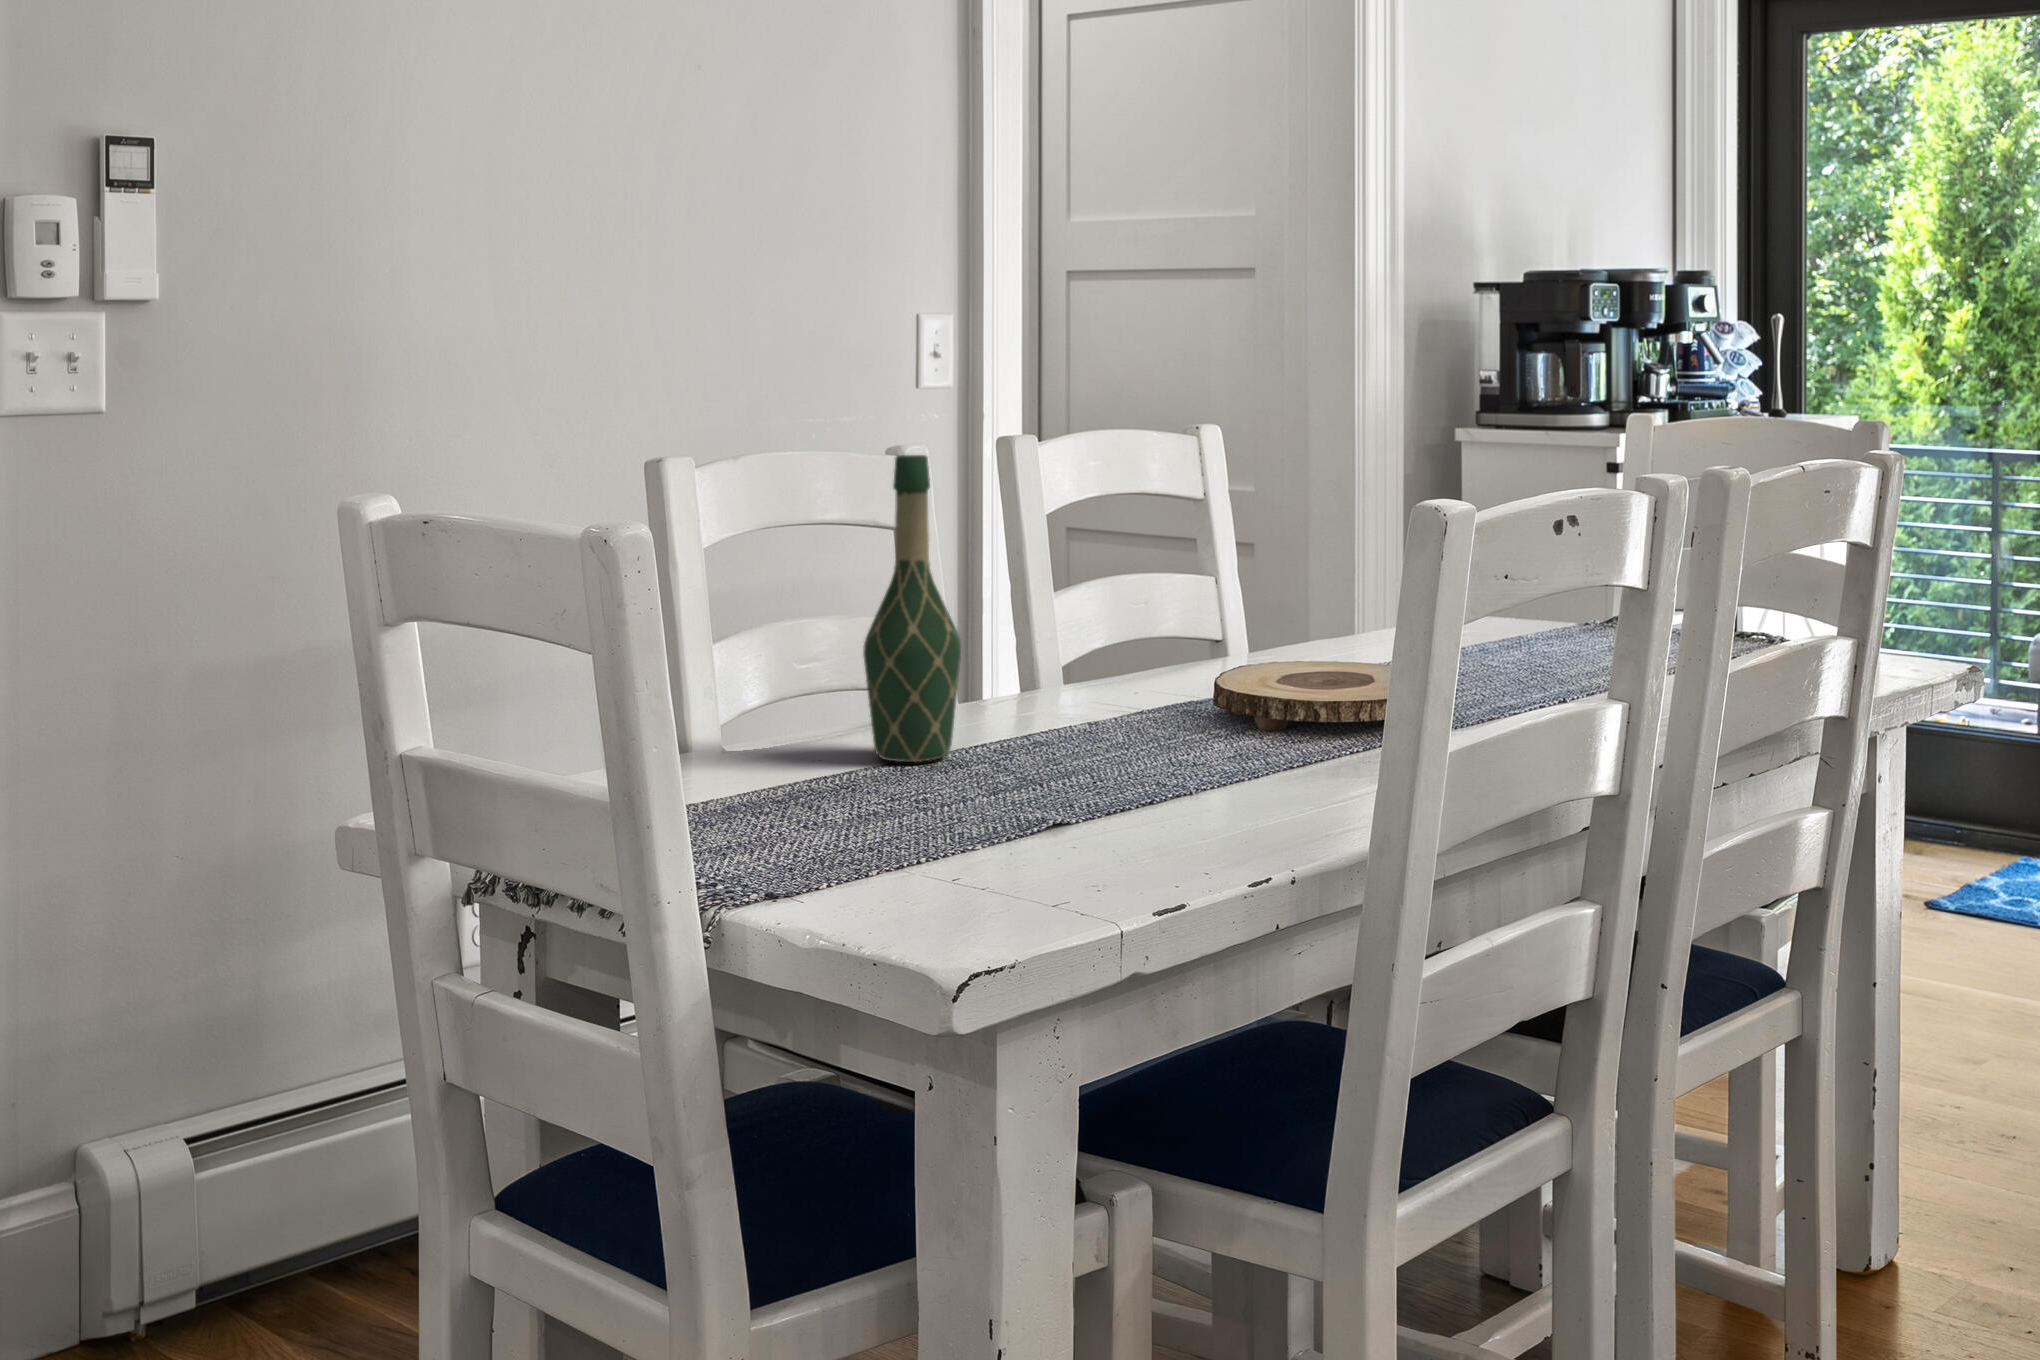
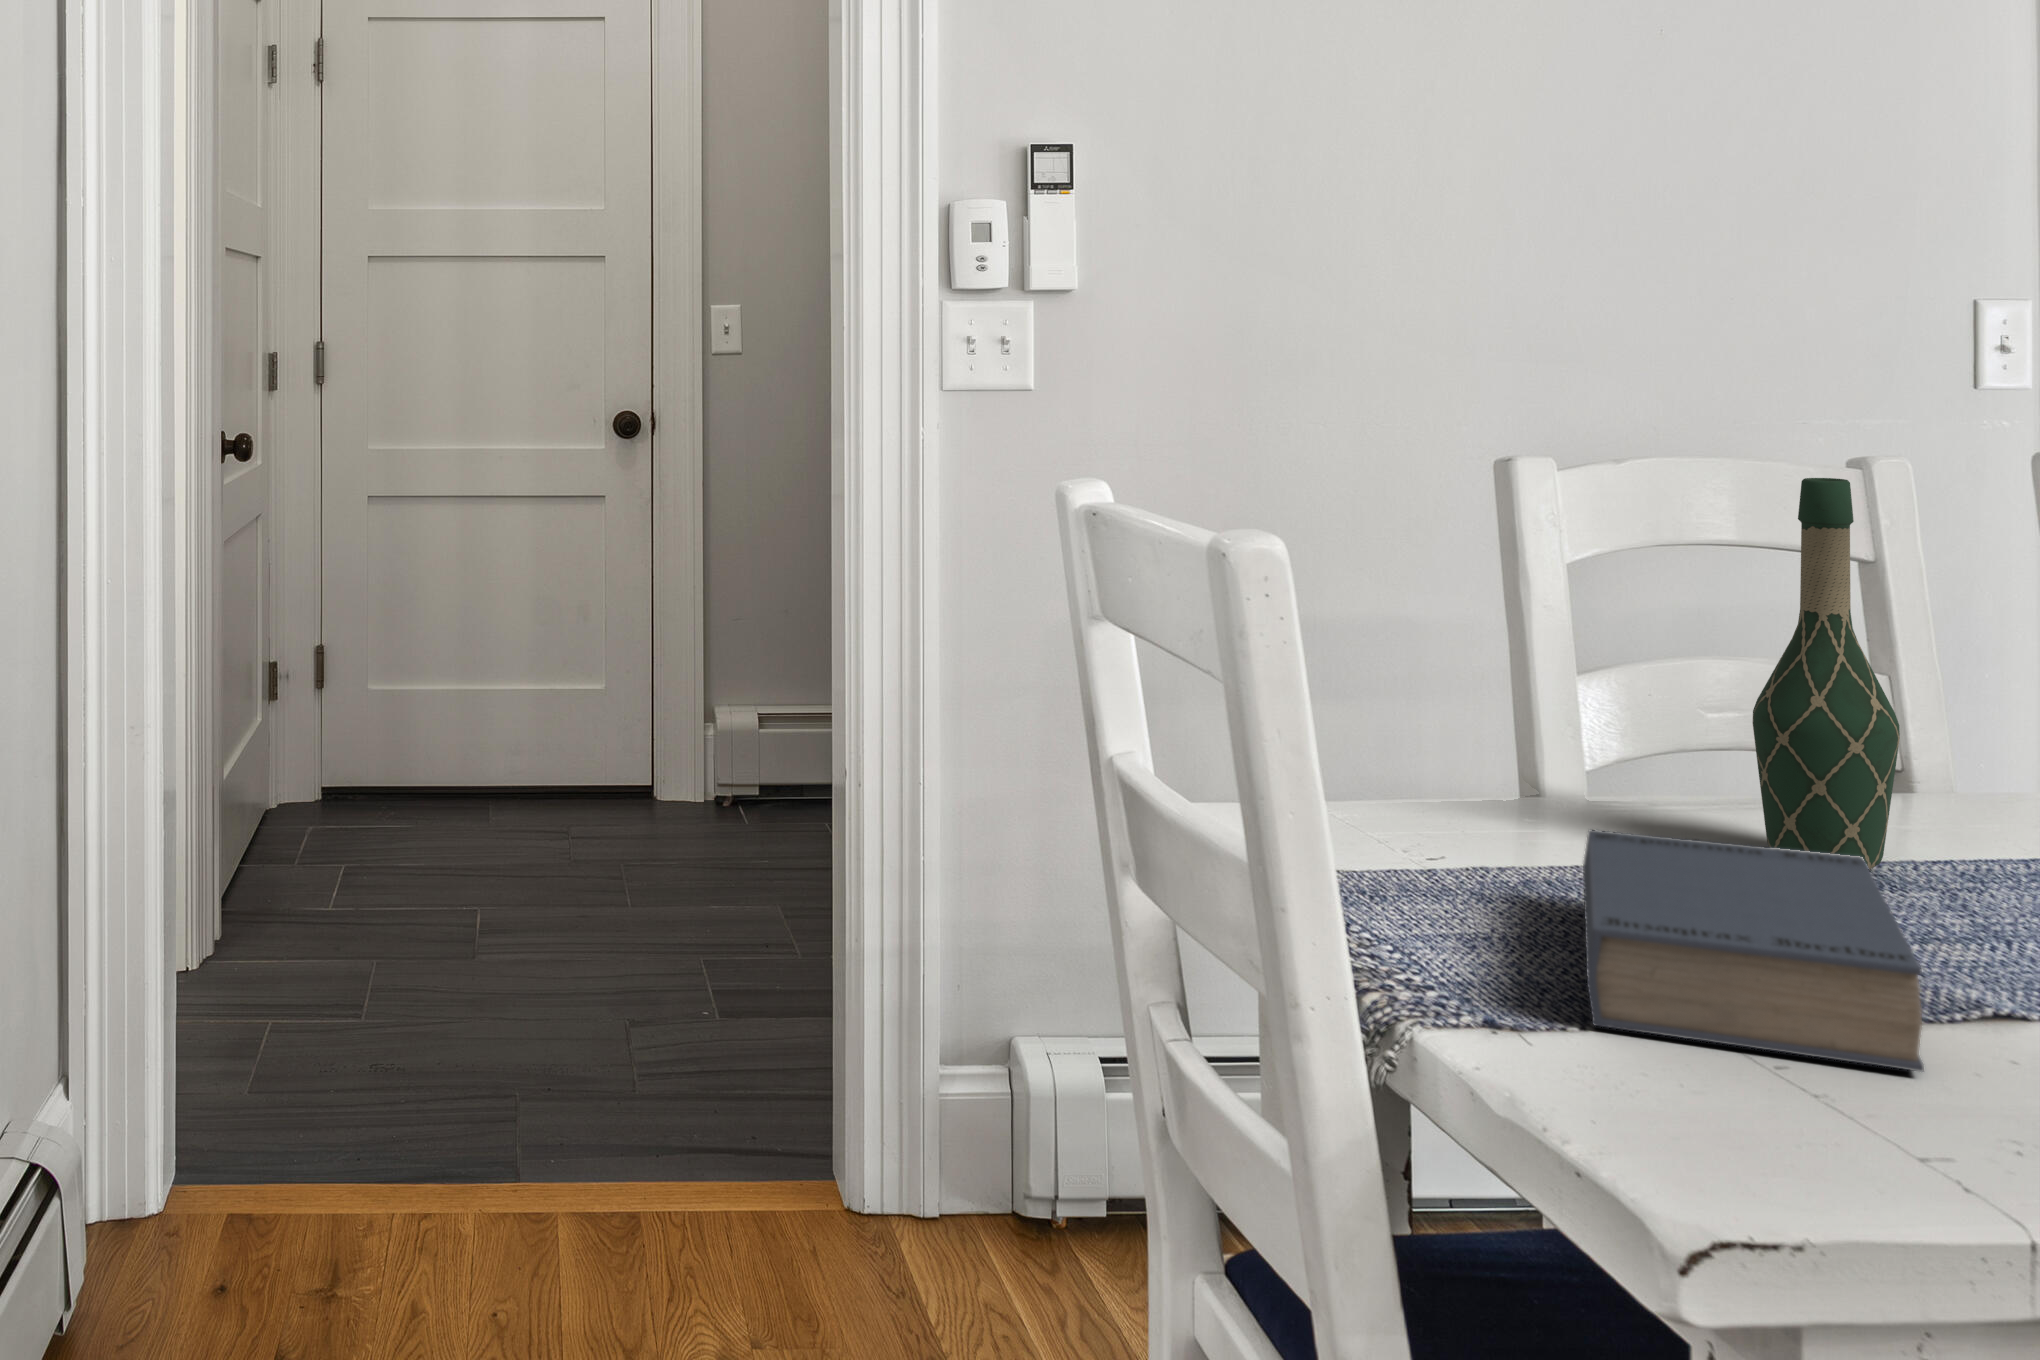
book: none [776,735,1038,880] -> present [1583,830,1924,1072]

